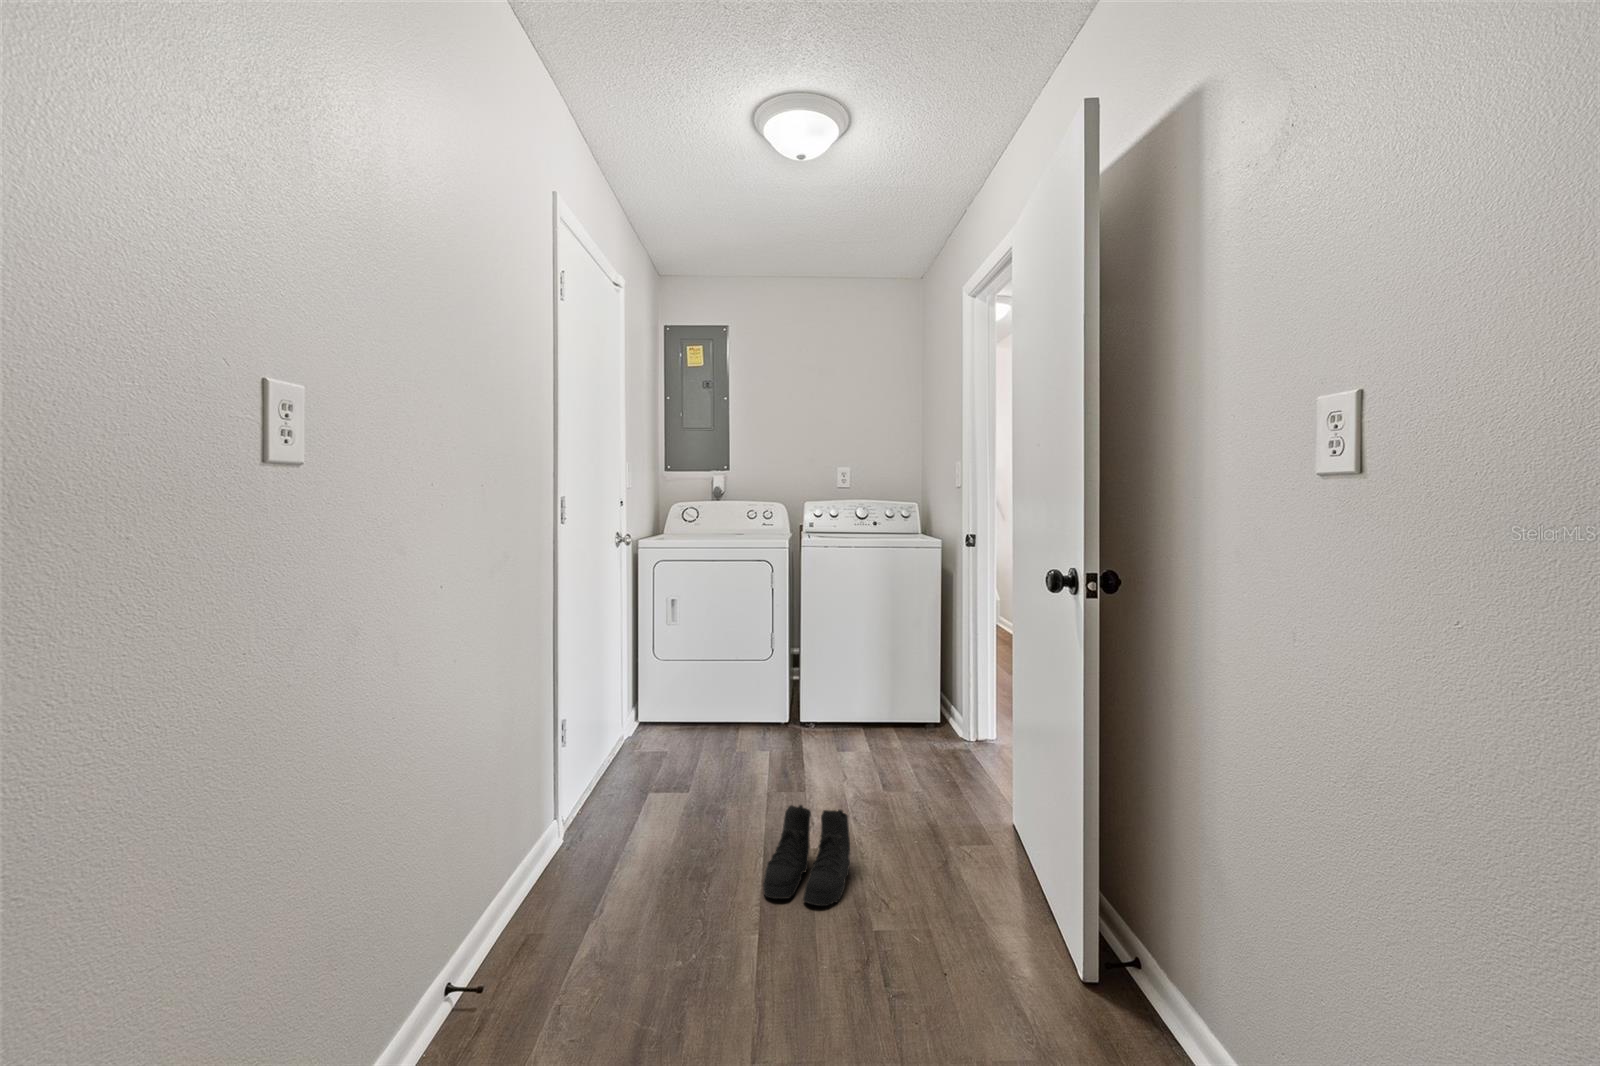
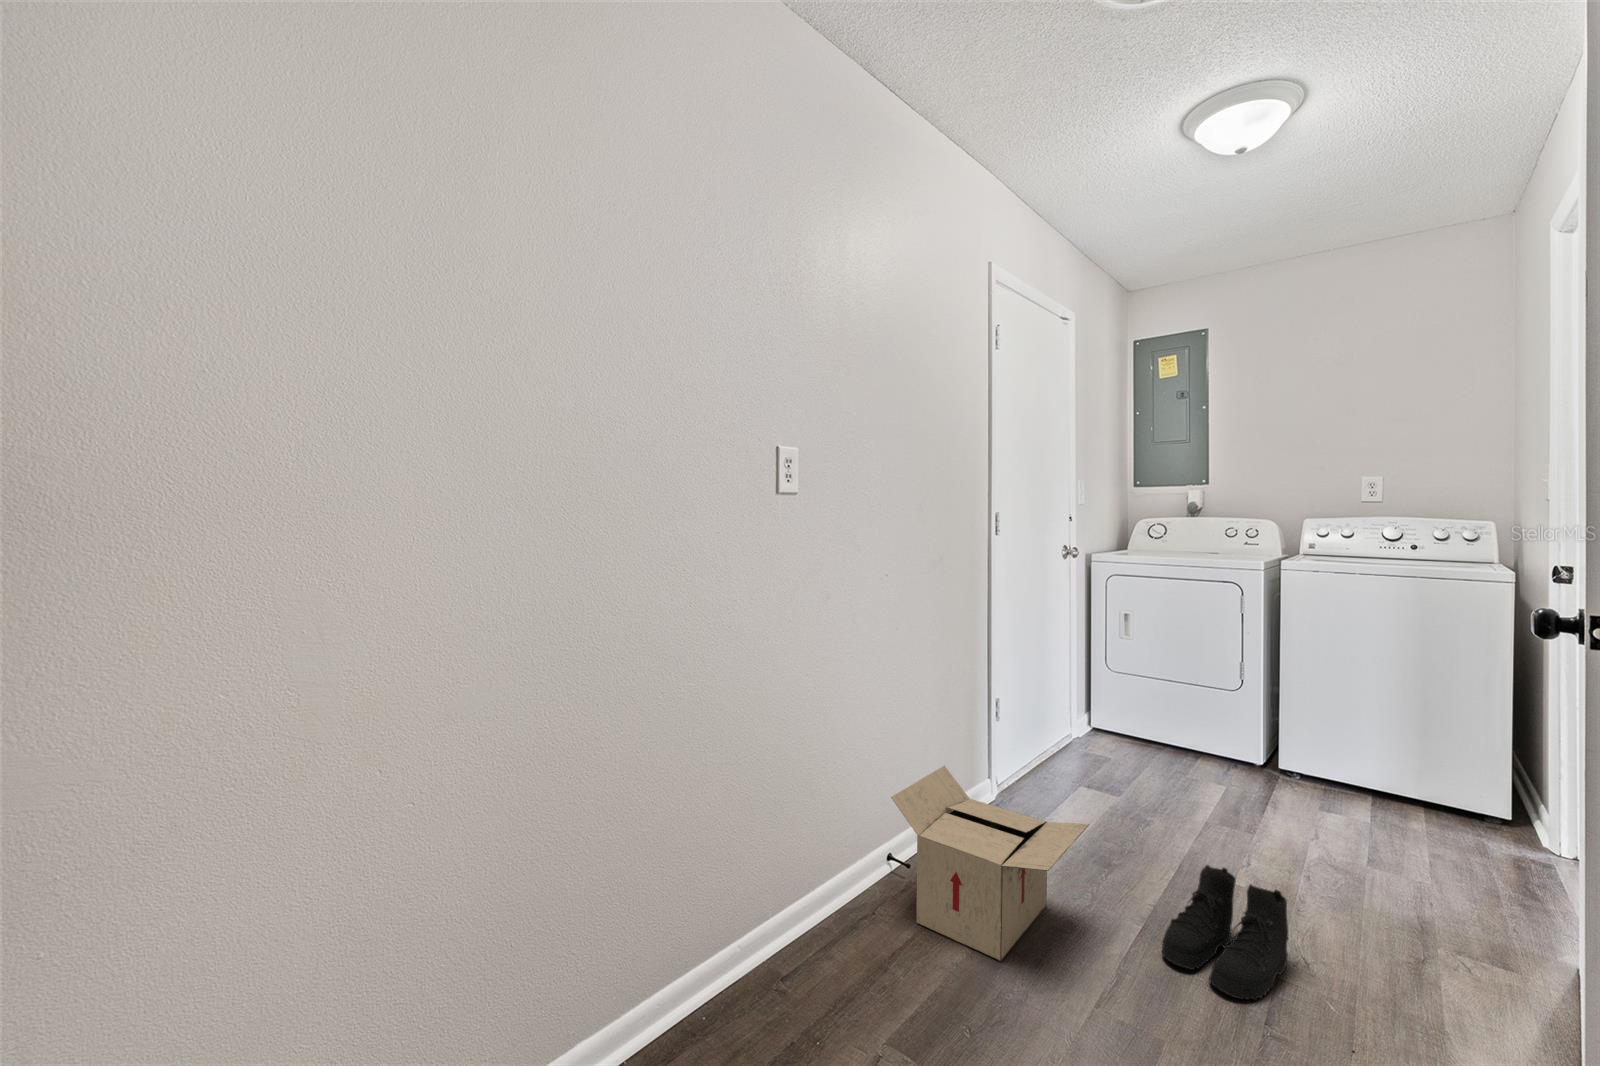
cardboard box: none [496,779,697,958] -> present [891,766,1089,961]

